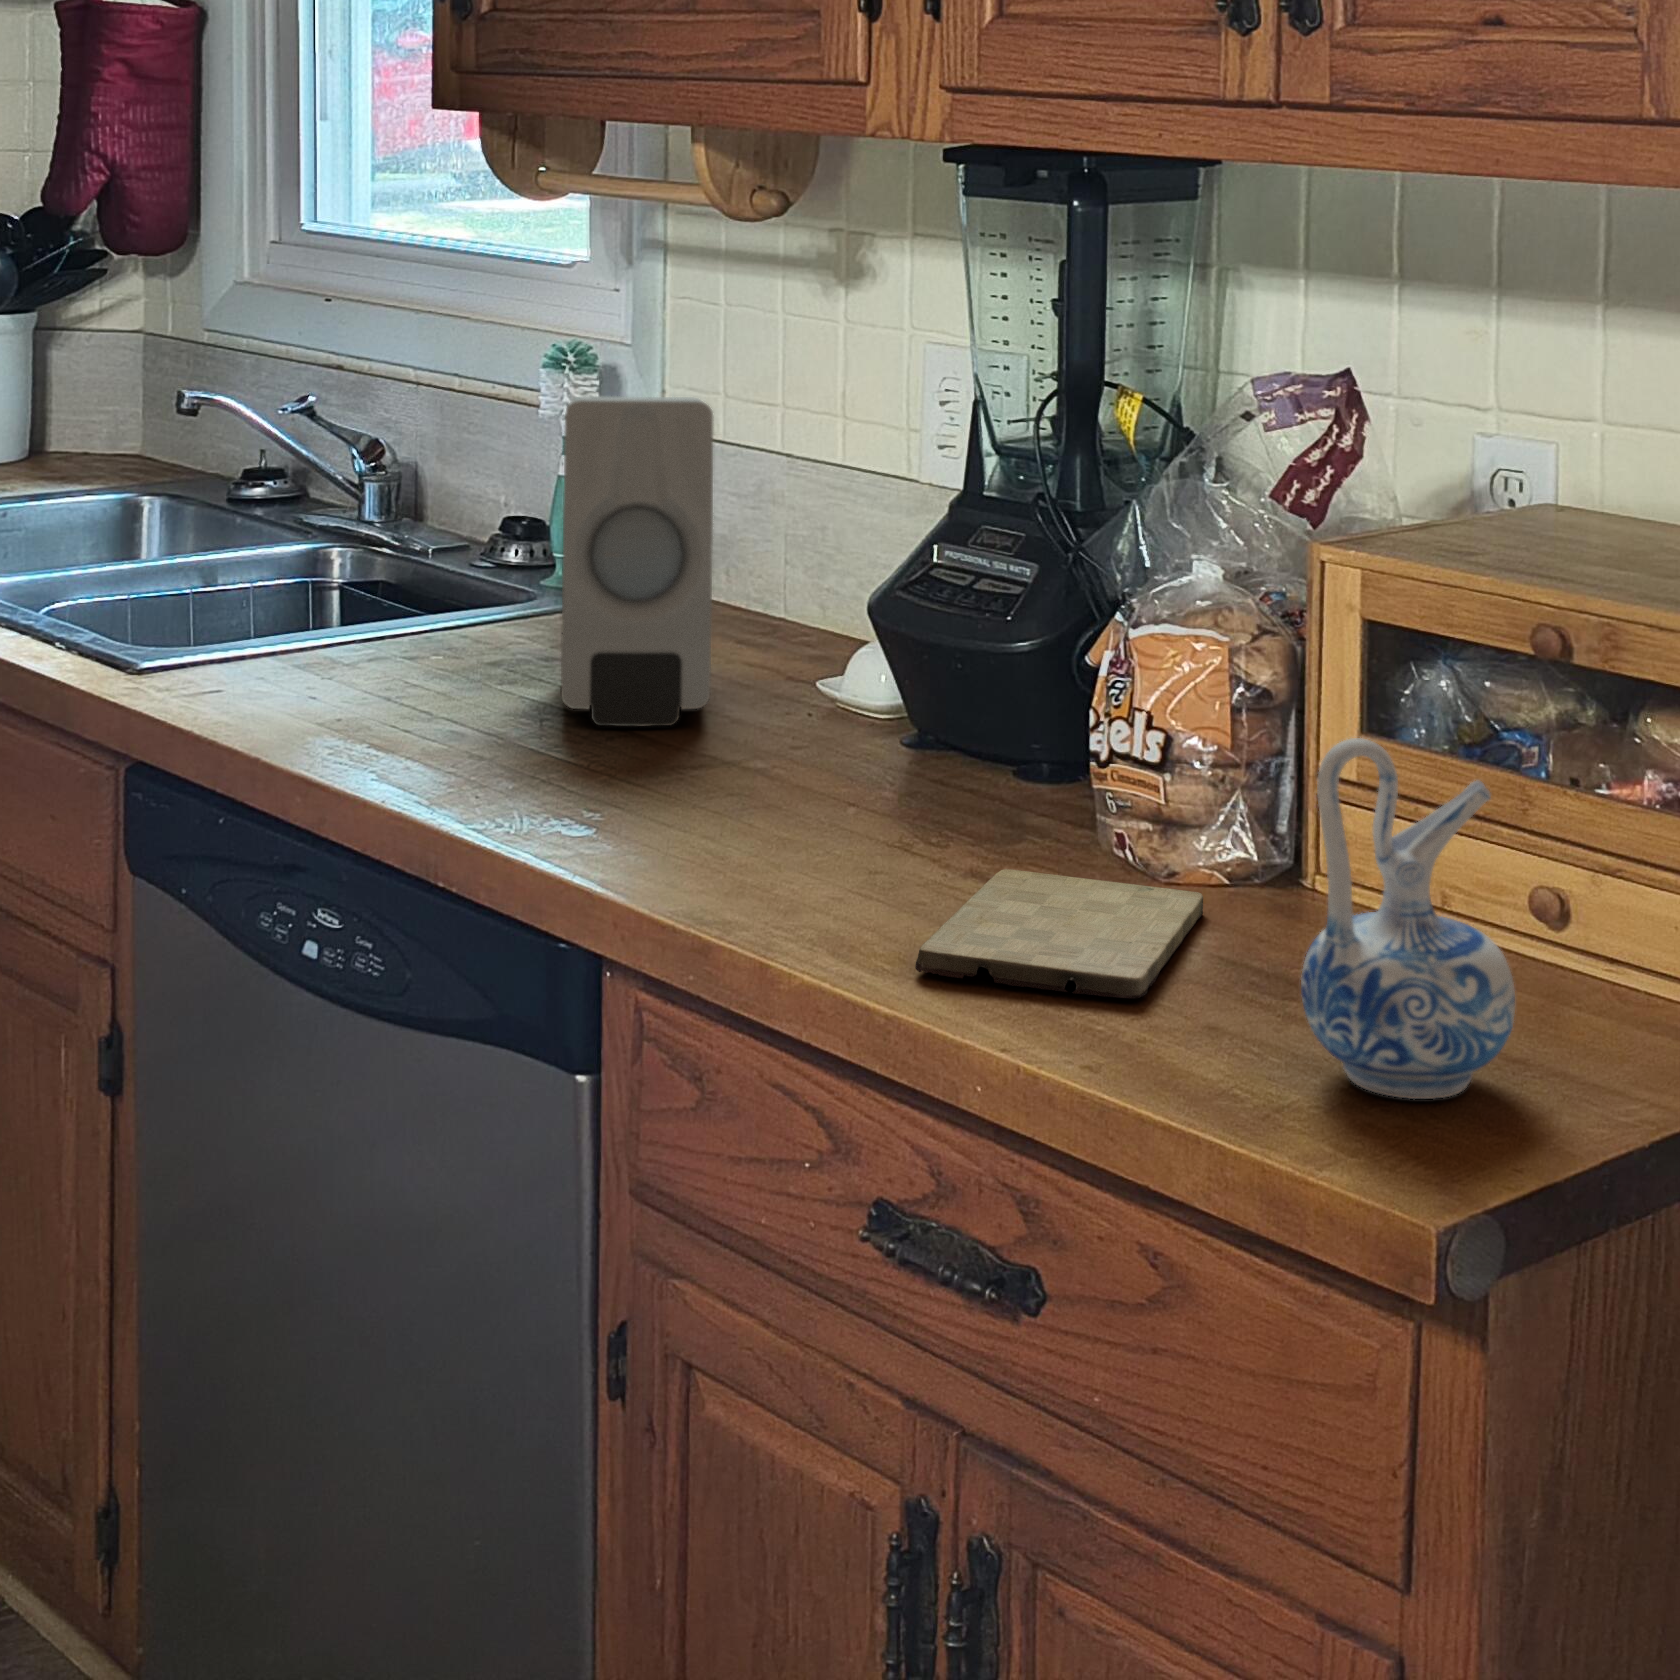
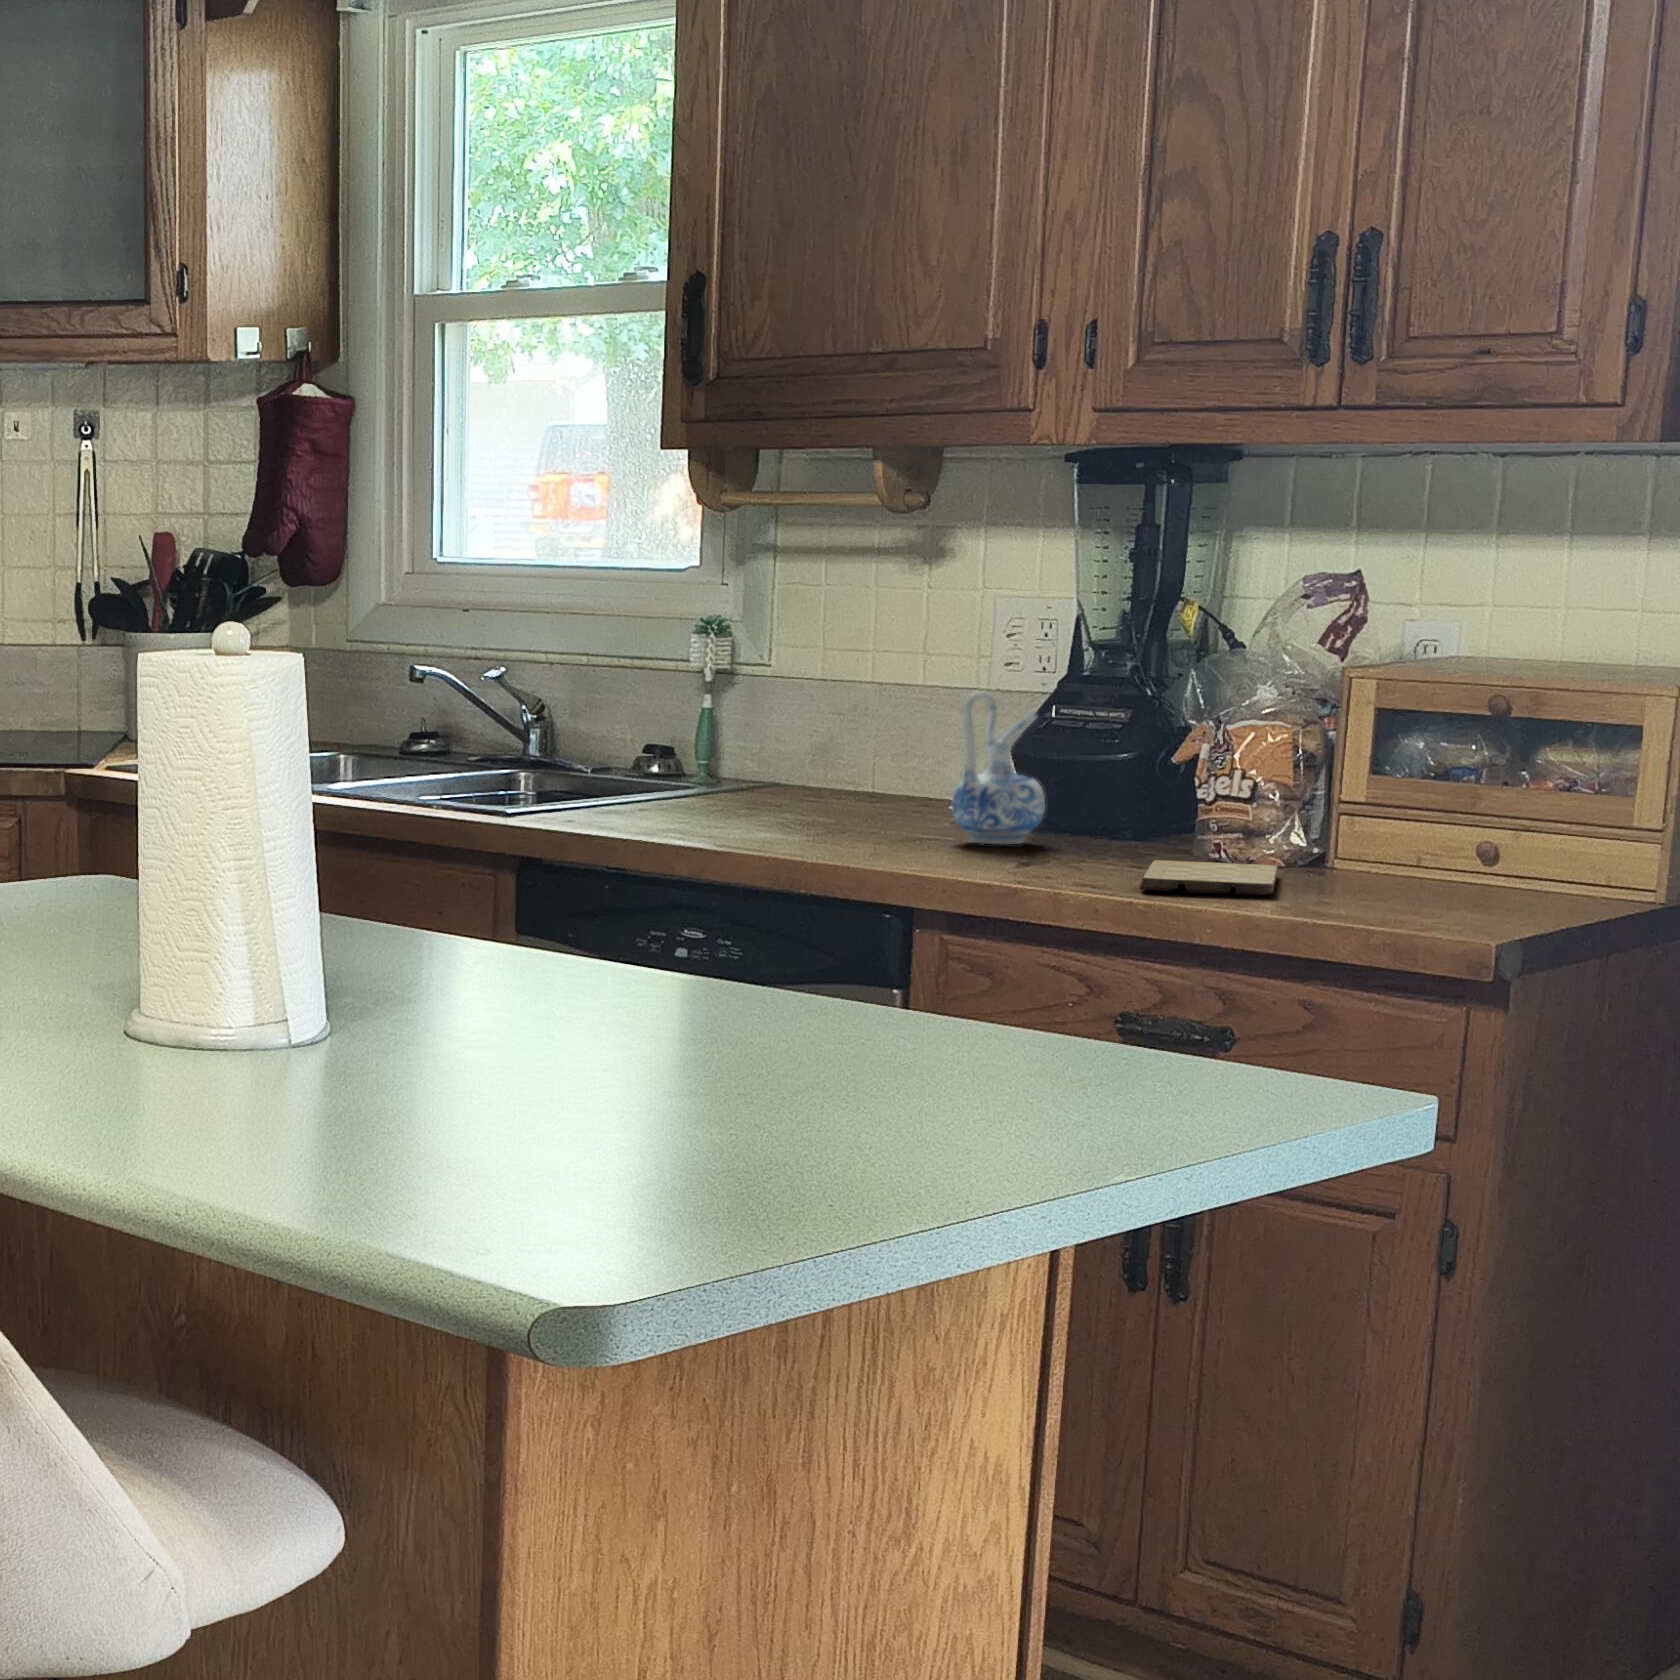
soap dispenser: present [561,396,713,726] -> none [785,625,908,829]
ceramic pitcher: present [1301,738,1515,1099] -> present [952,691,1045,844]

